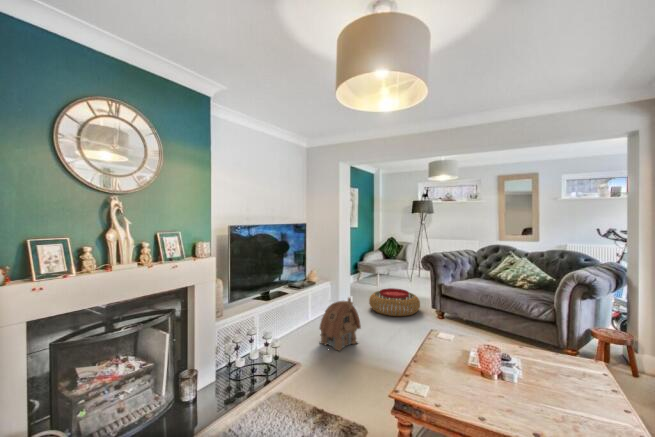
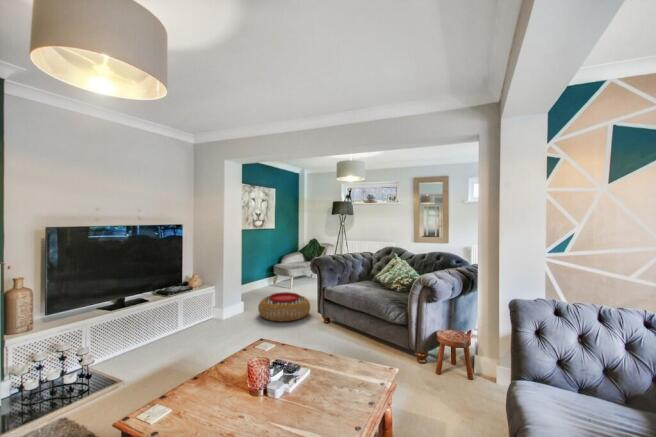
toy house: present [320,298,361,351] -> none [173,303,220,360]

